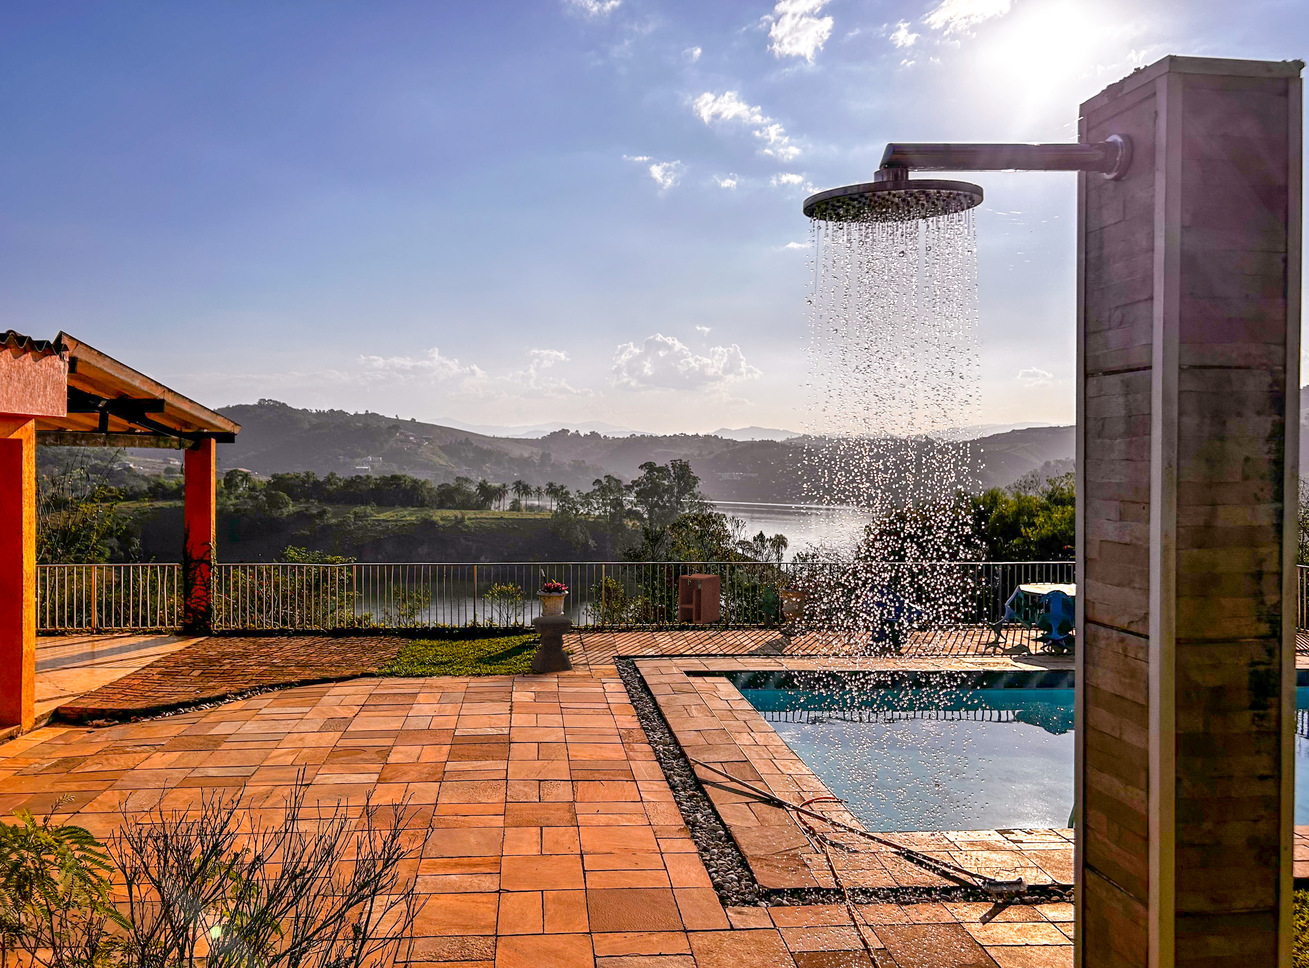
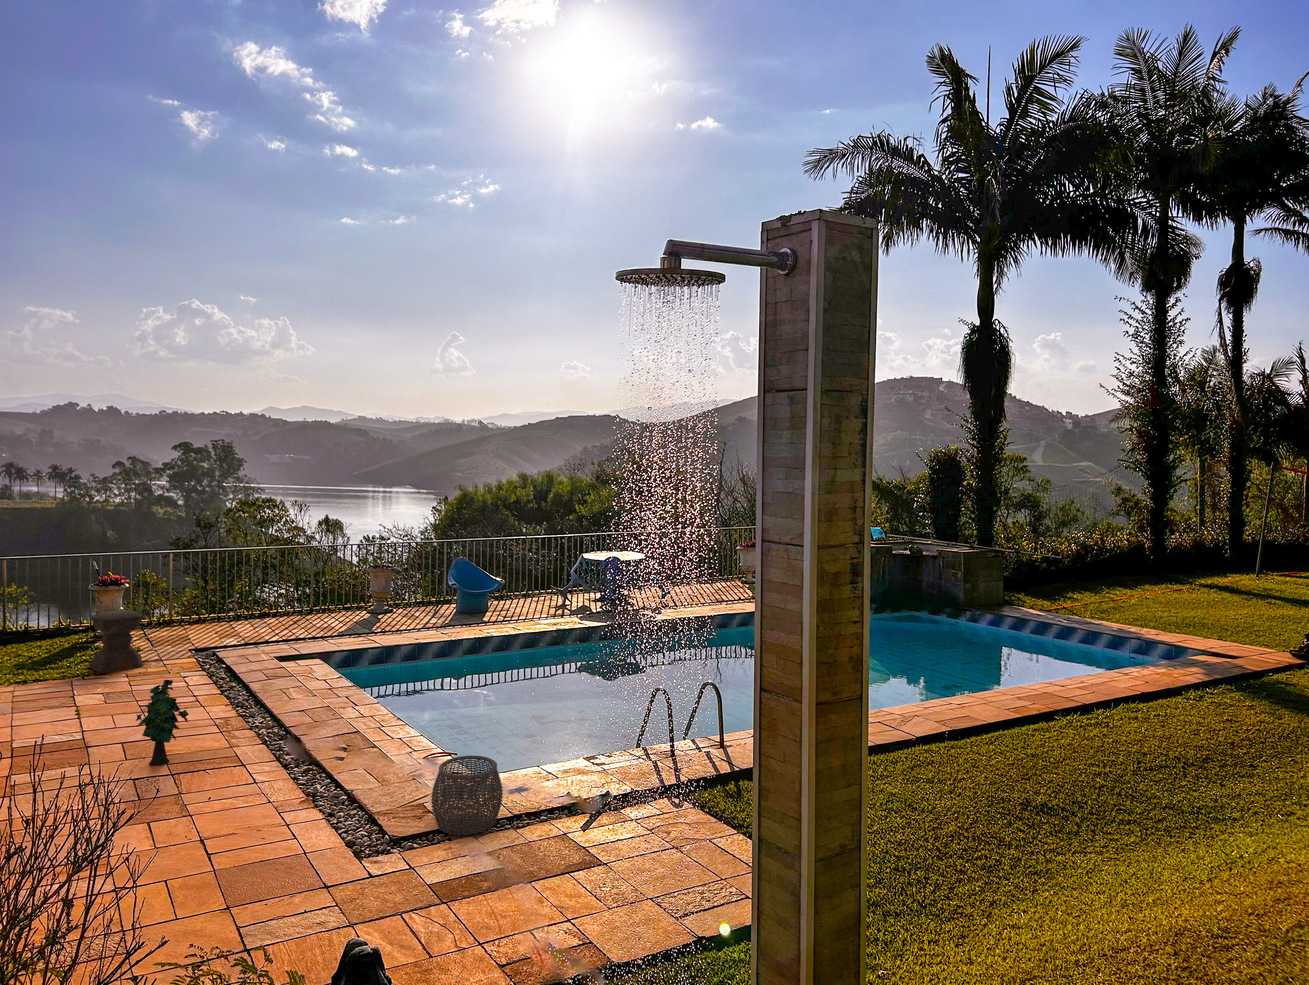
side table: present [679,573,720,624] -> none [259,557,305,608]
decorative plant: present [759,584,781,625] -> present [136,680,189,766]
woven basket: none [807,809,894,909] -> present [431,755,503,836]

